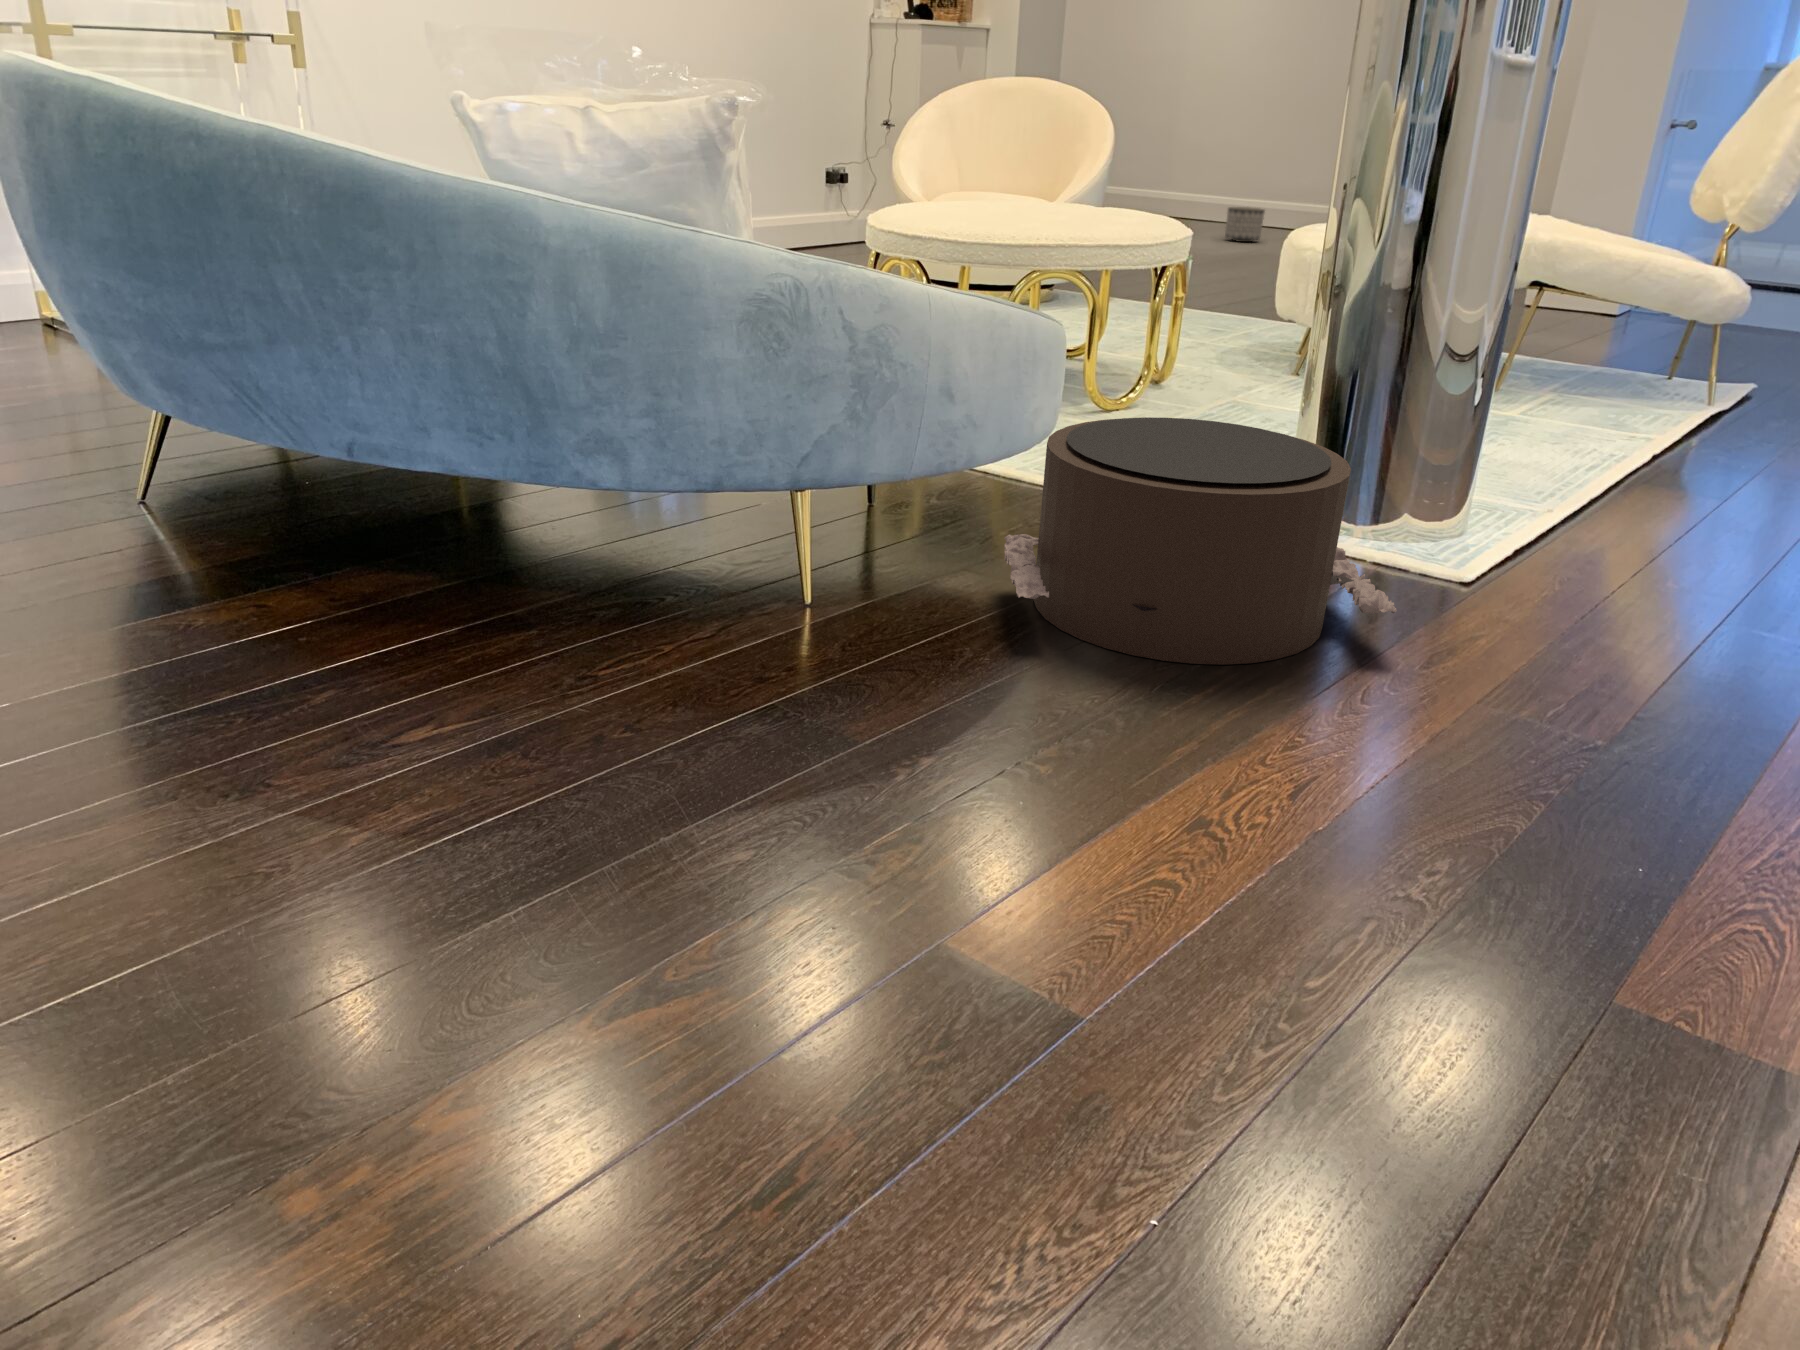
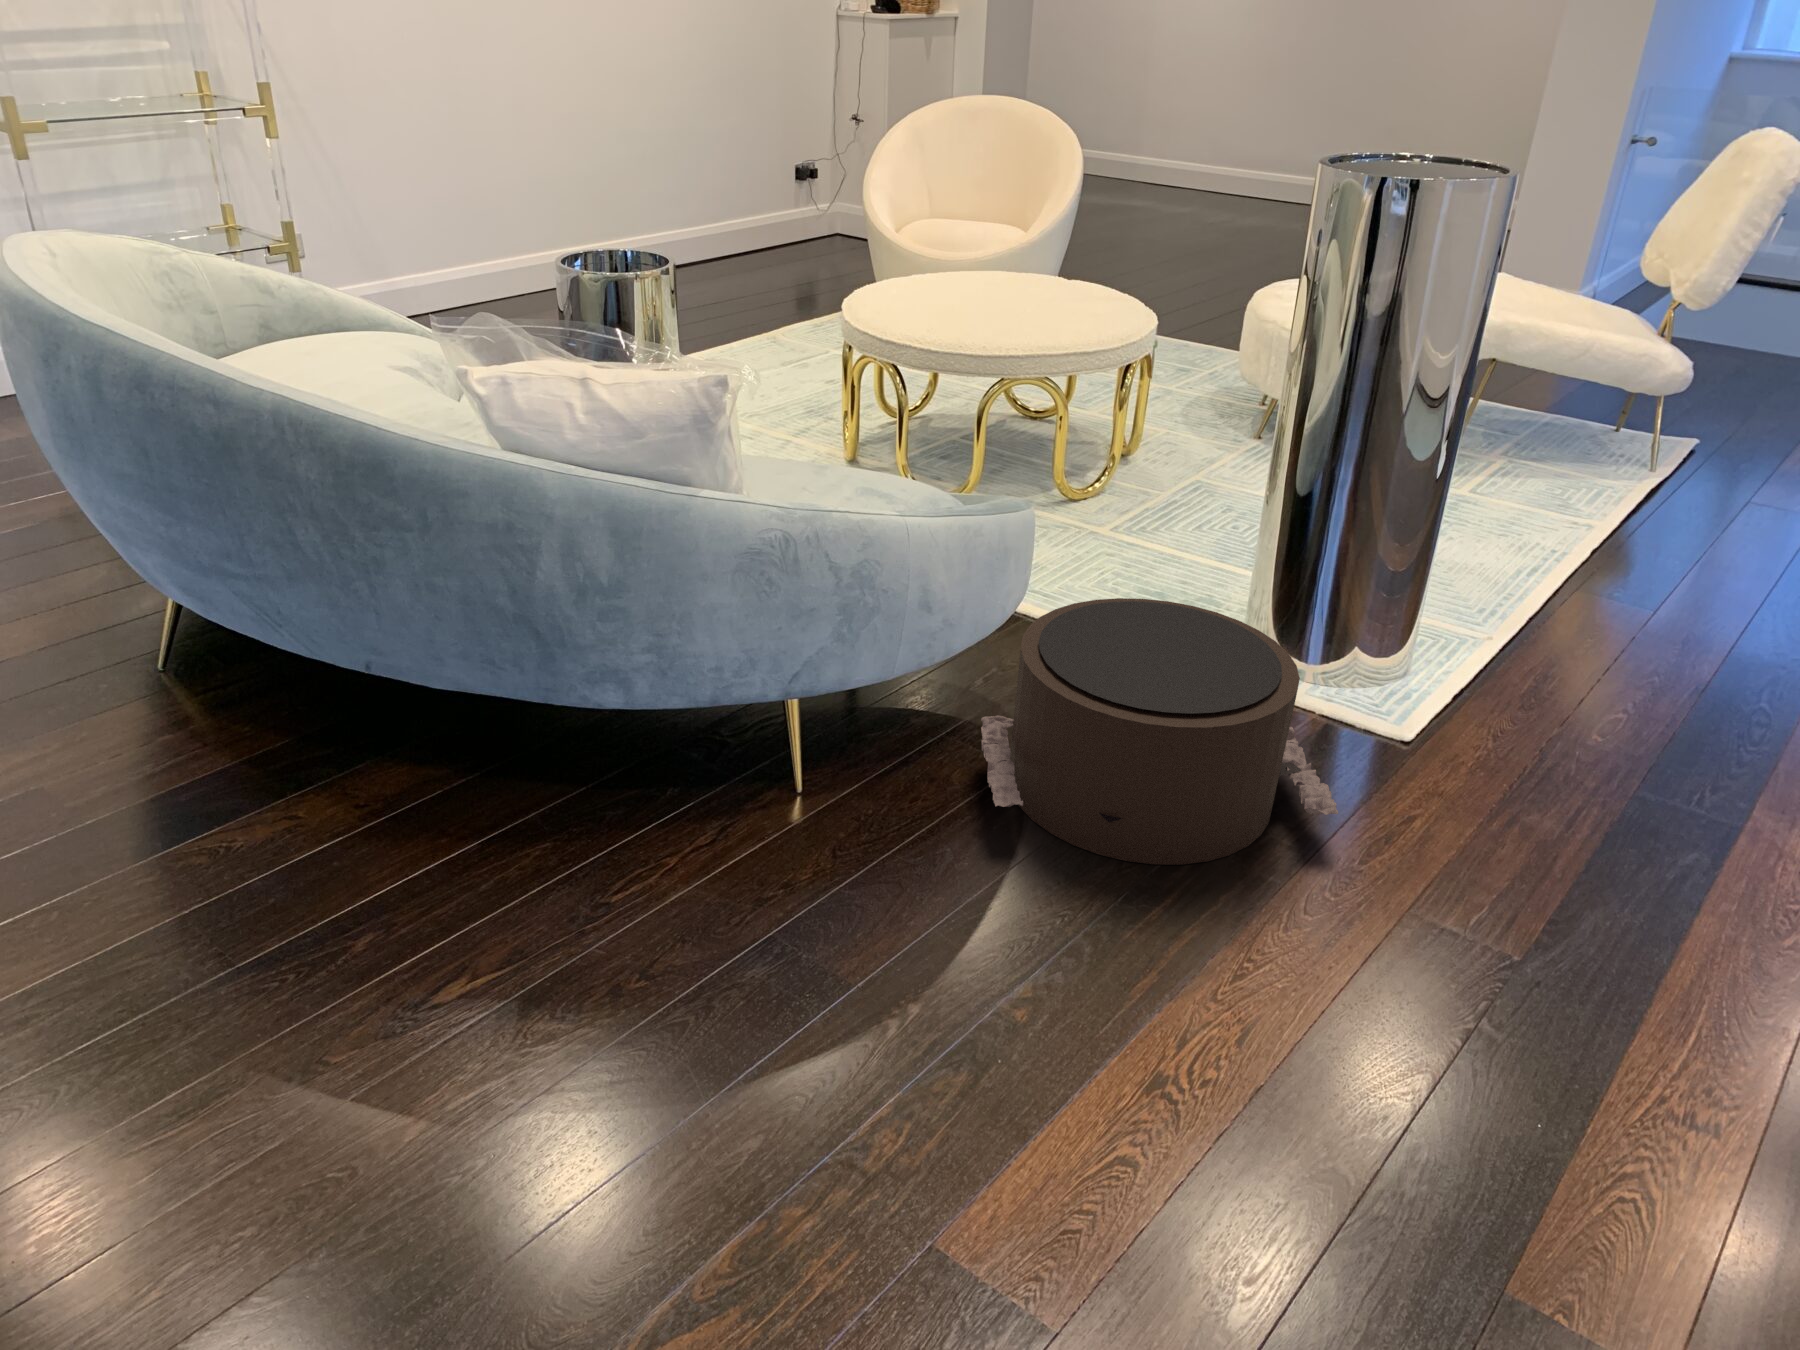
planter: present [1225,207,1265,242] -> none [1191,179,1231,216]

